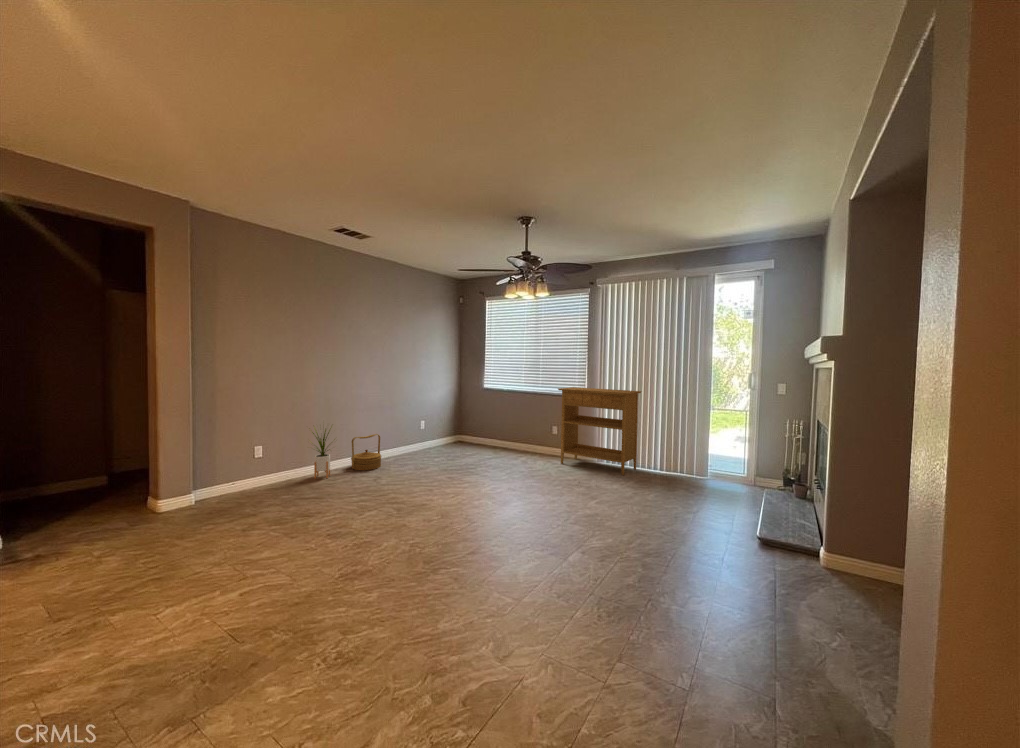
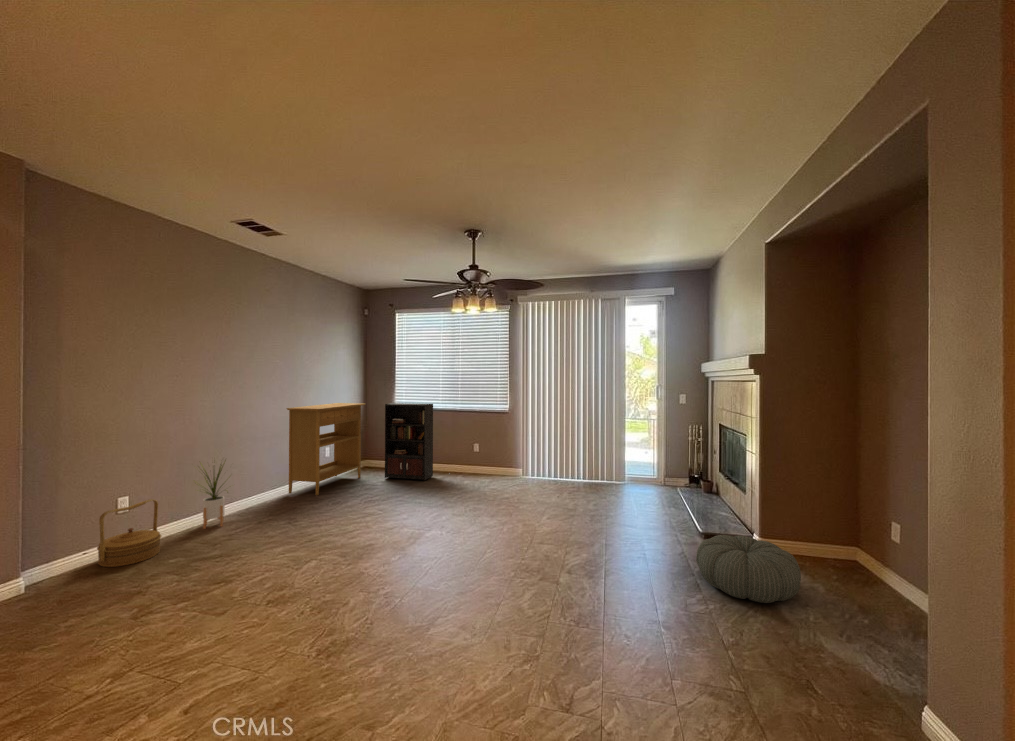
bookcase: none [470,384,530,457] -> present [385,403,450,480]
console table: present [558,387,641,475] -> present [287,403,365,495]
woven basket: present [351,434,381,470] -> present [97,499,161,567]
pouf: none [721,539,844,620] -> present [696,535,801,603]

